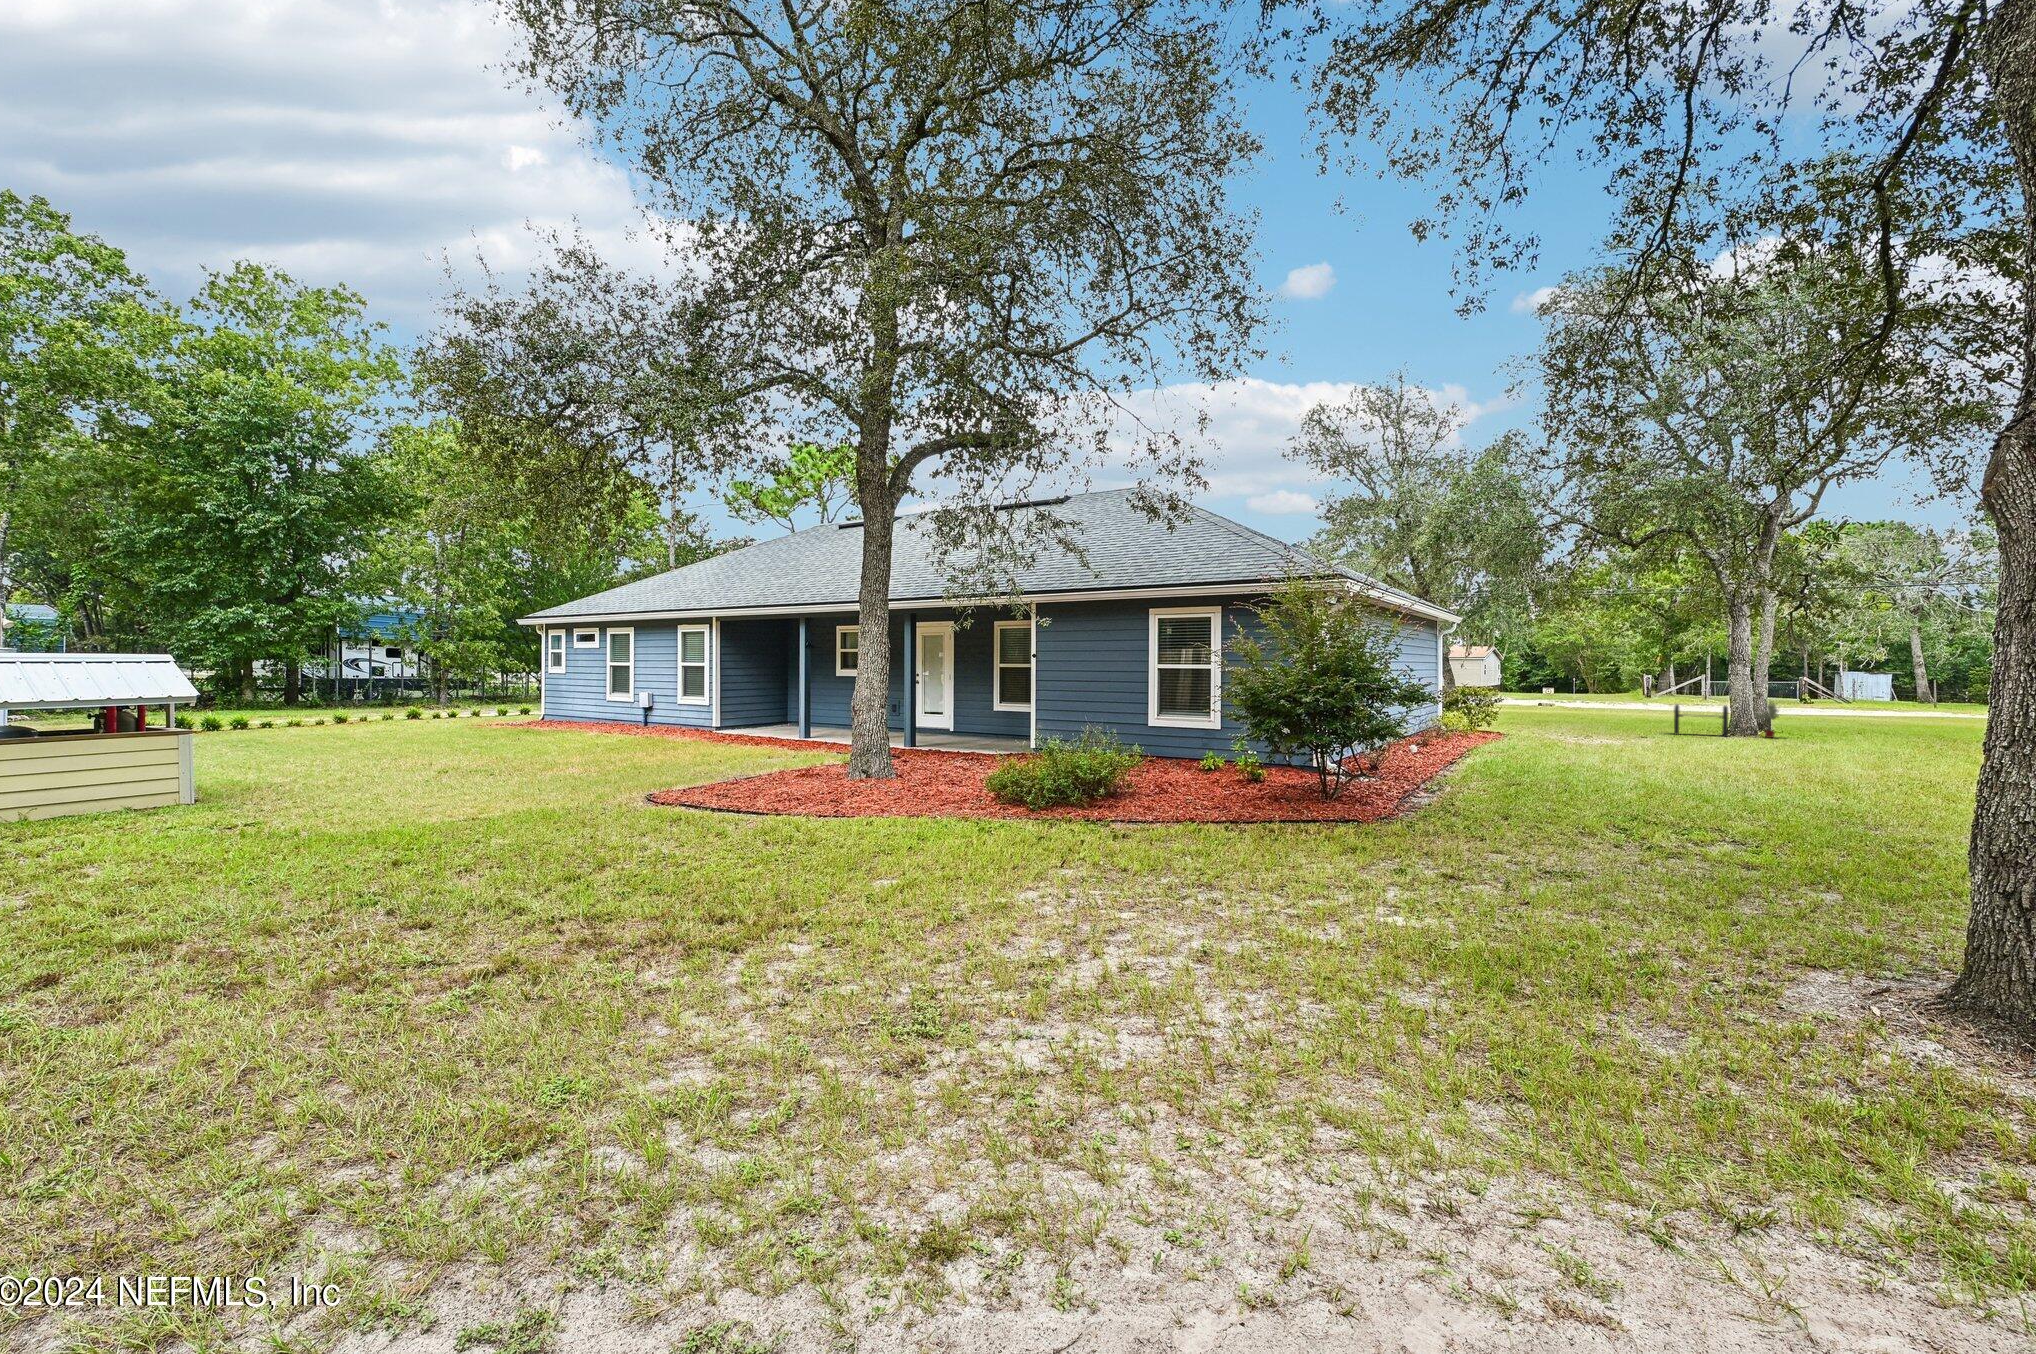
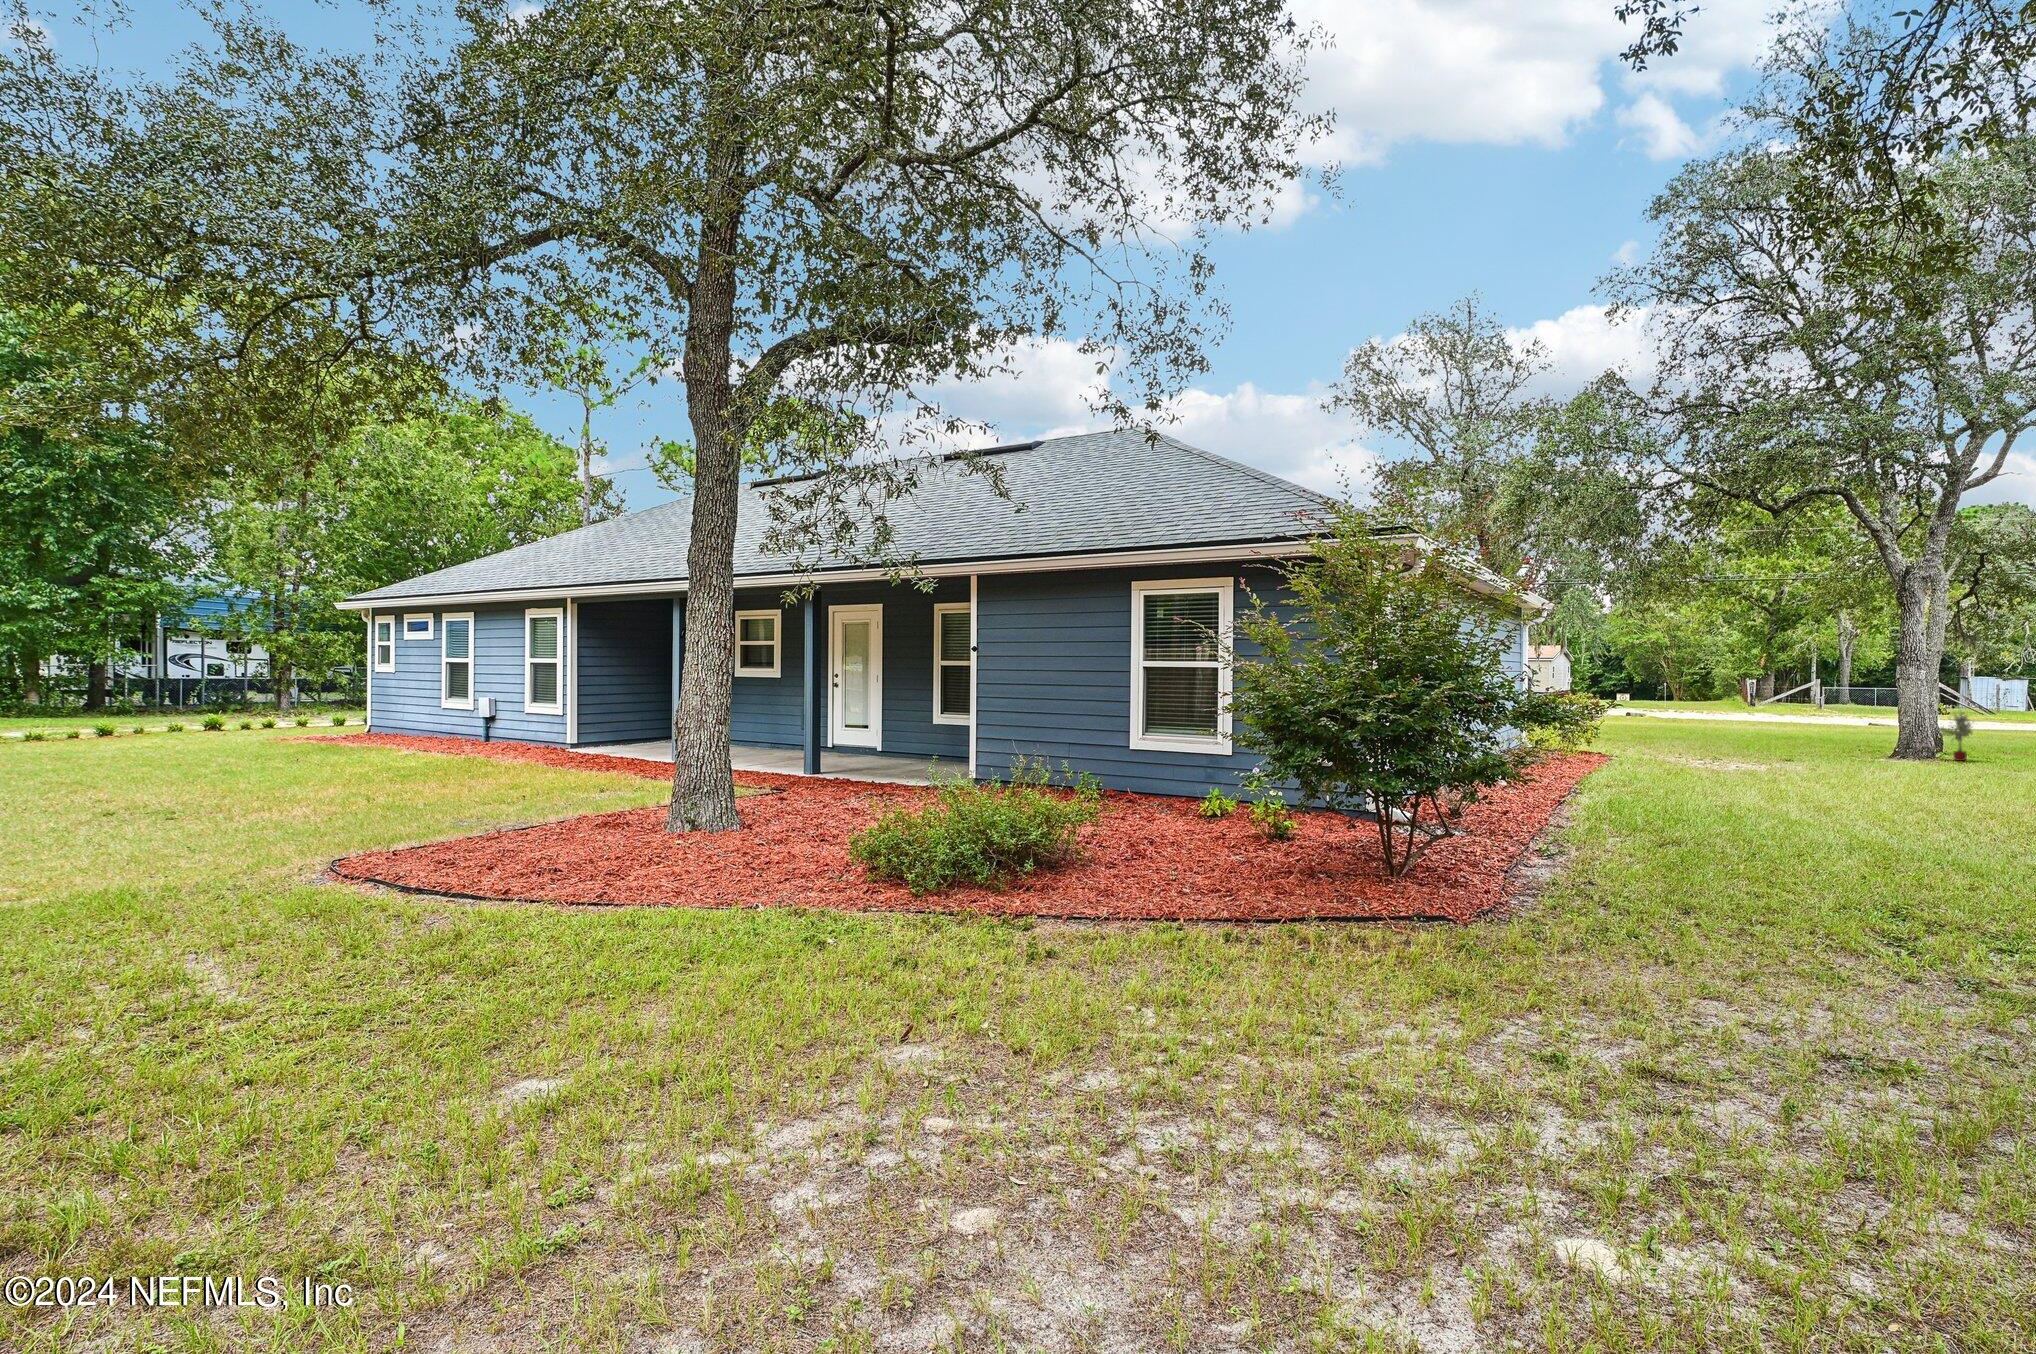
bench: present [1674,704,1728,737] -> none [1829,716,1905,760]

